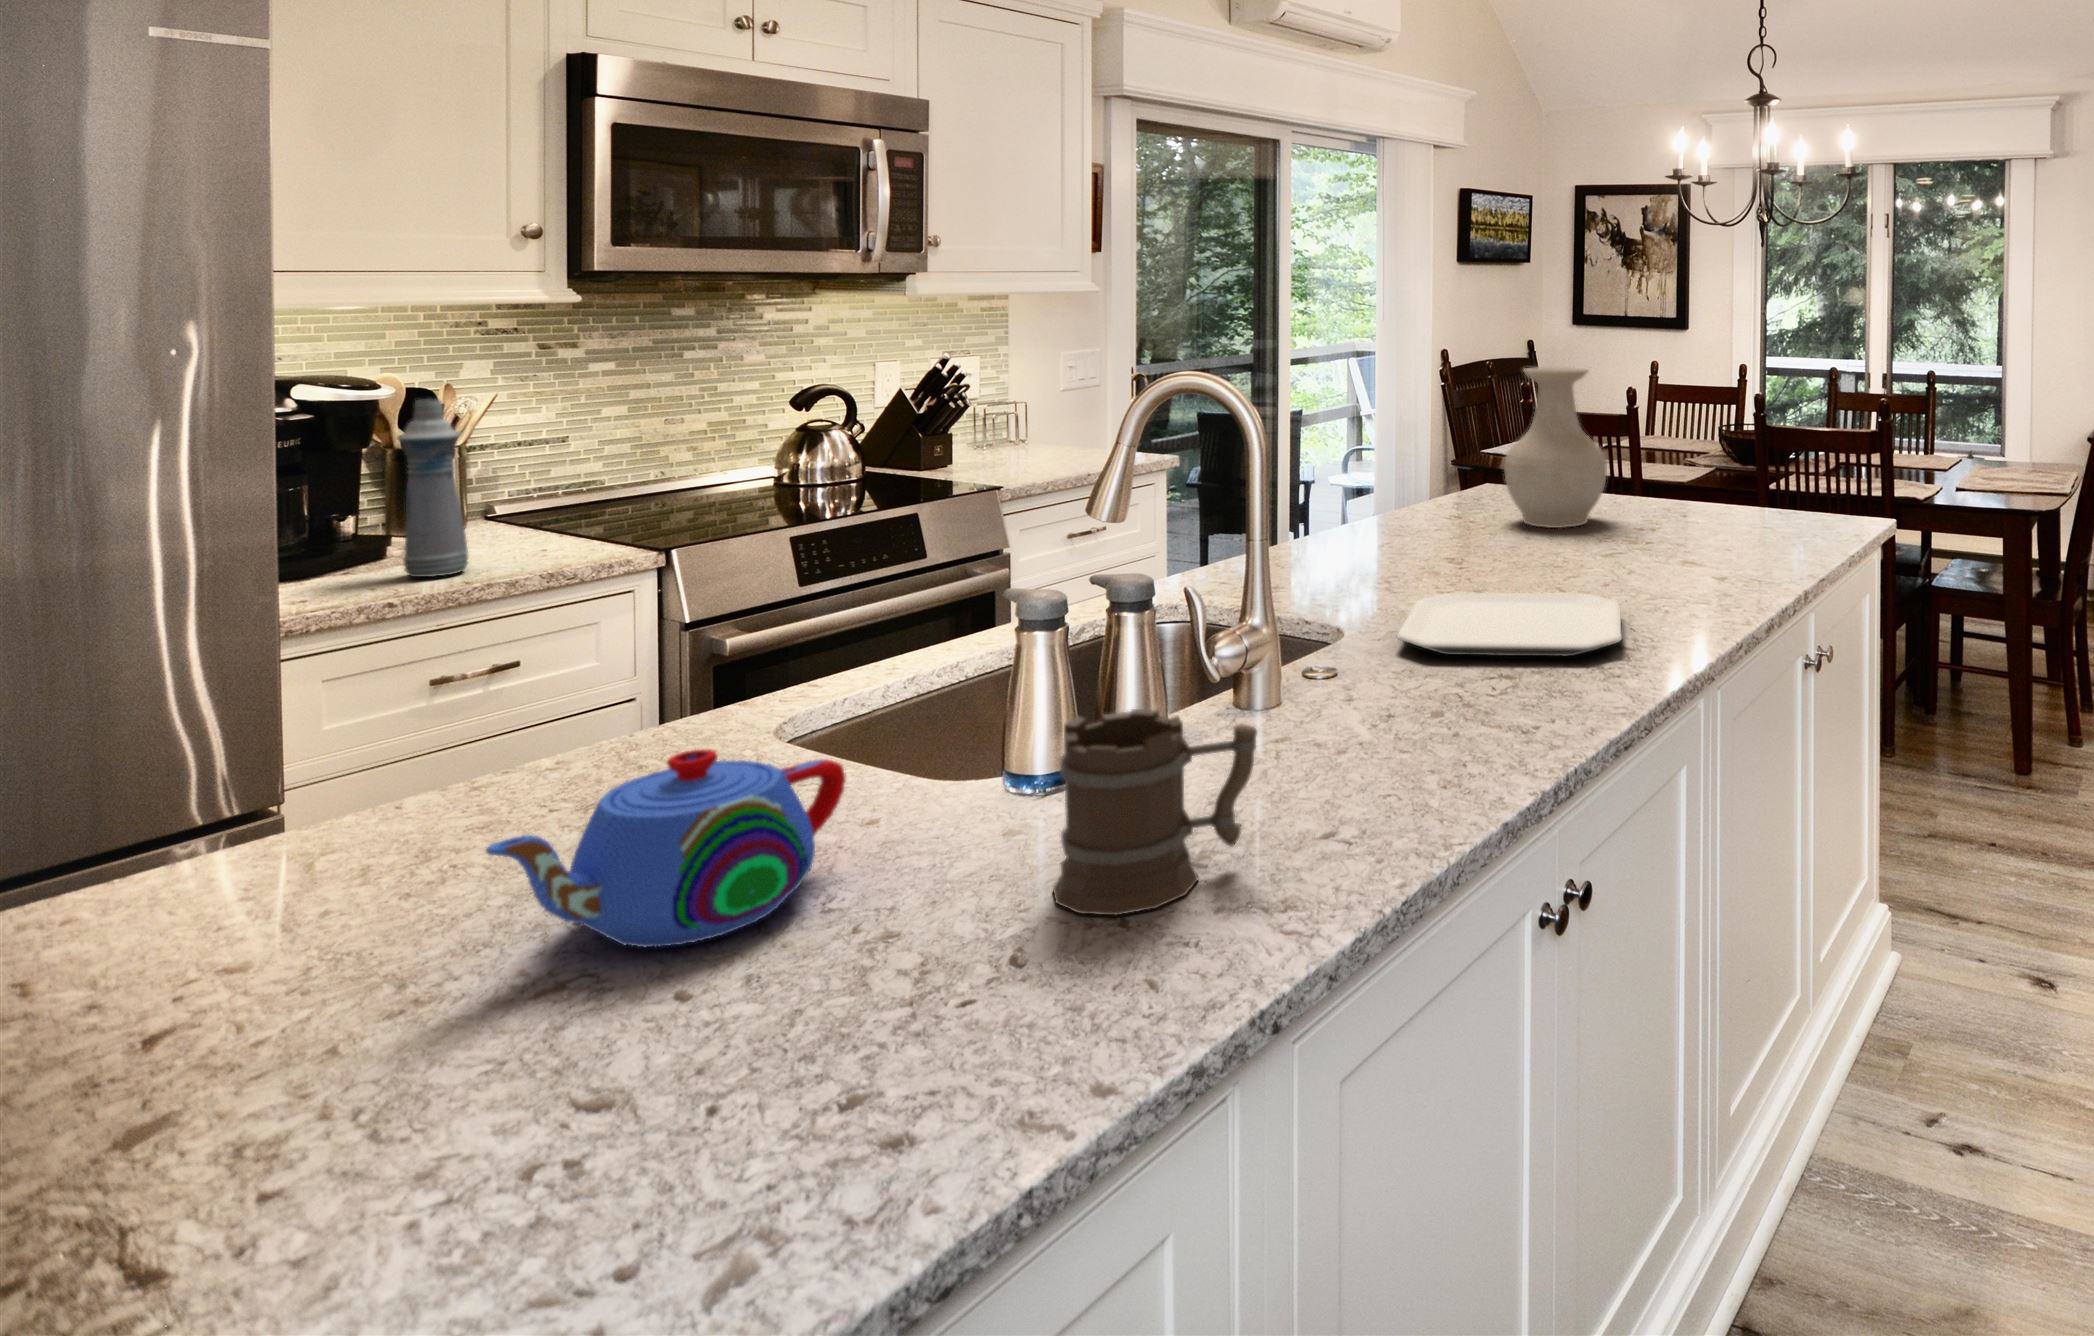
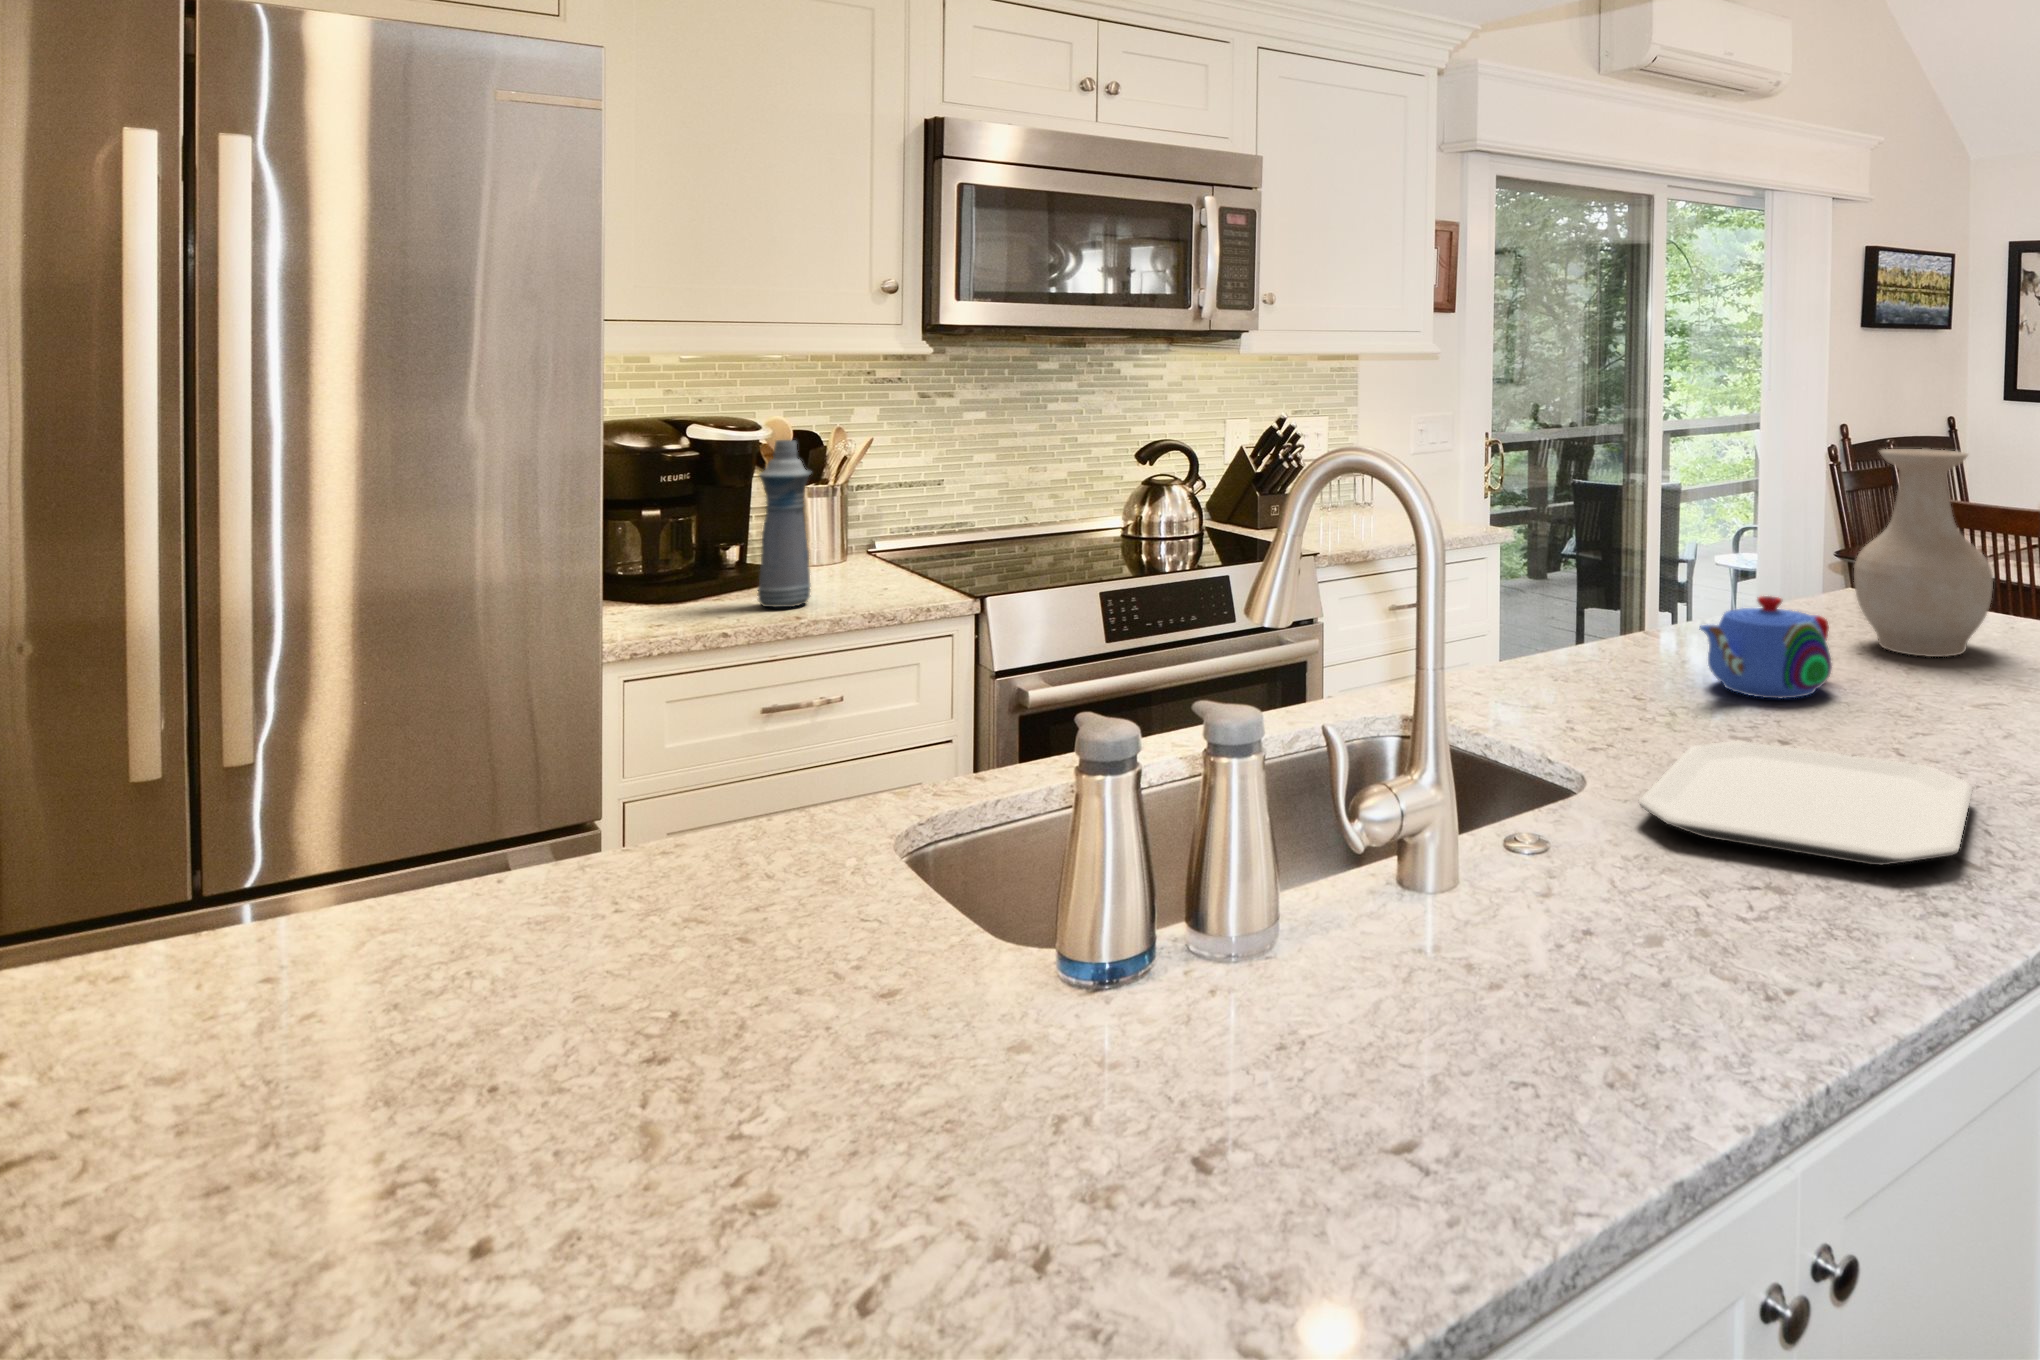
mug: present [1053,709,1257,915] -> none [971,914,1275,1245]
teapot: present [486,749,846,947] -> present [1699,596,1832,699]

